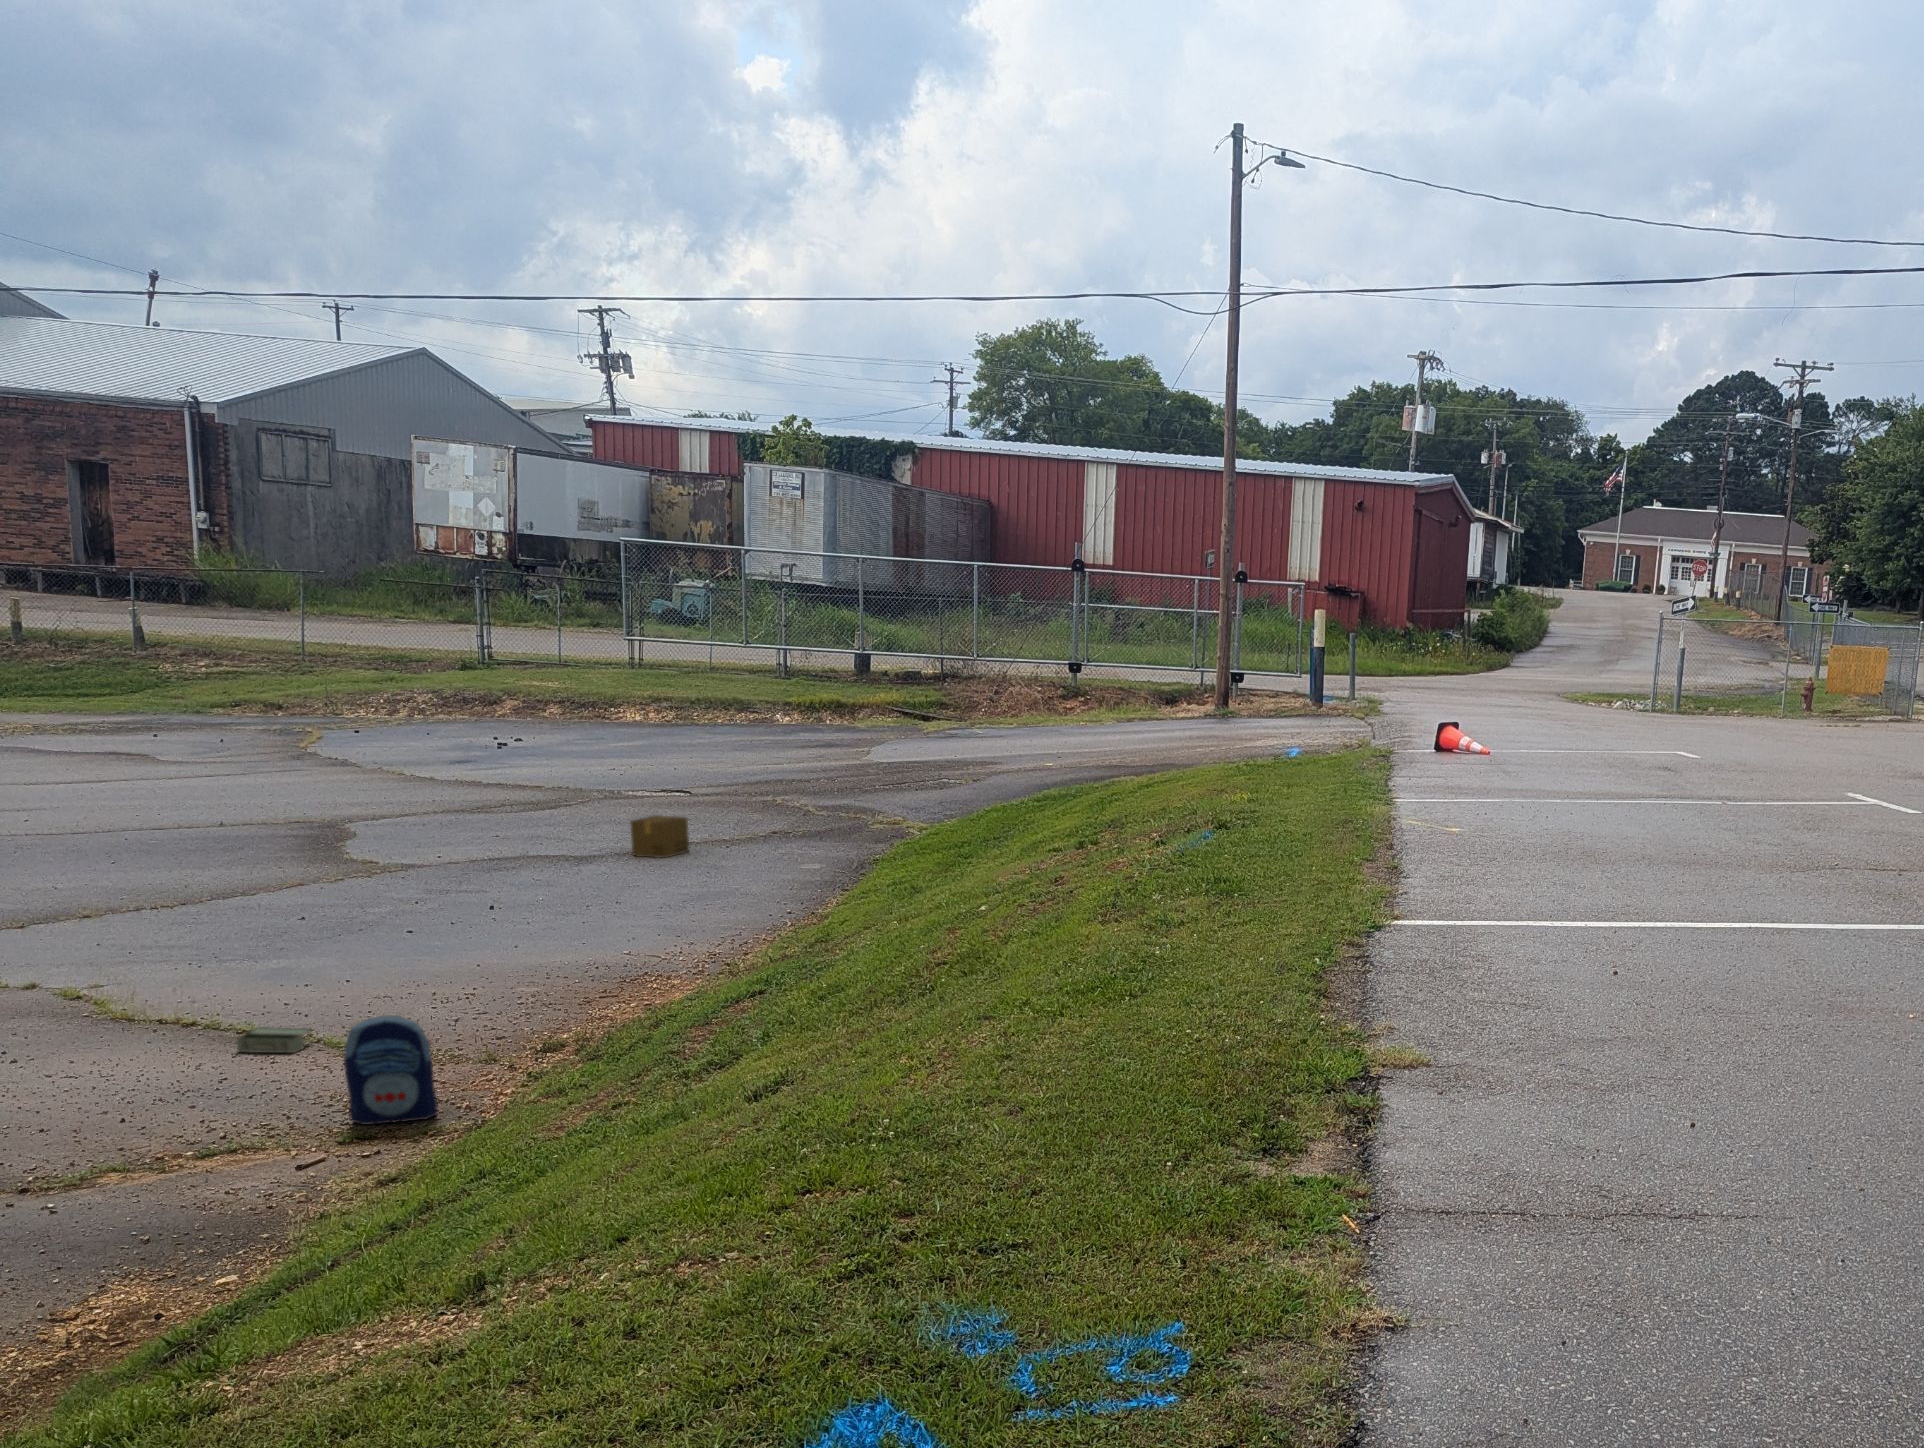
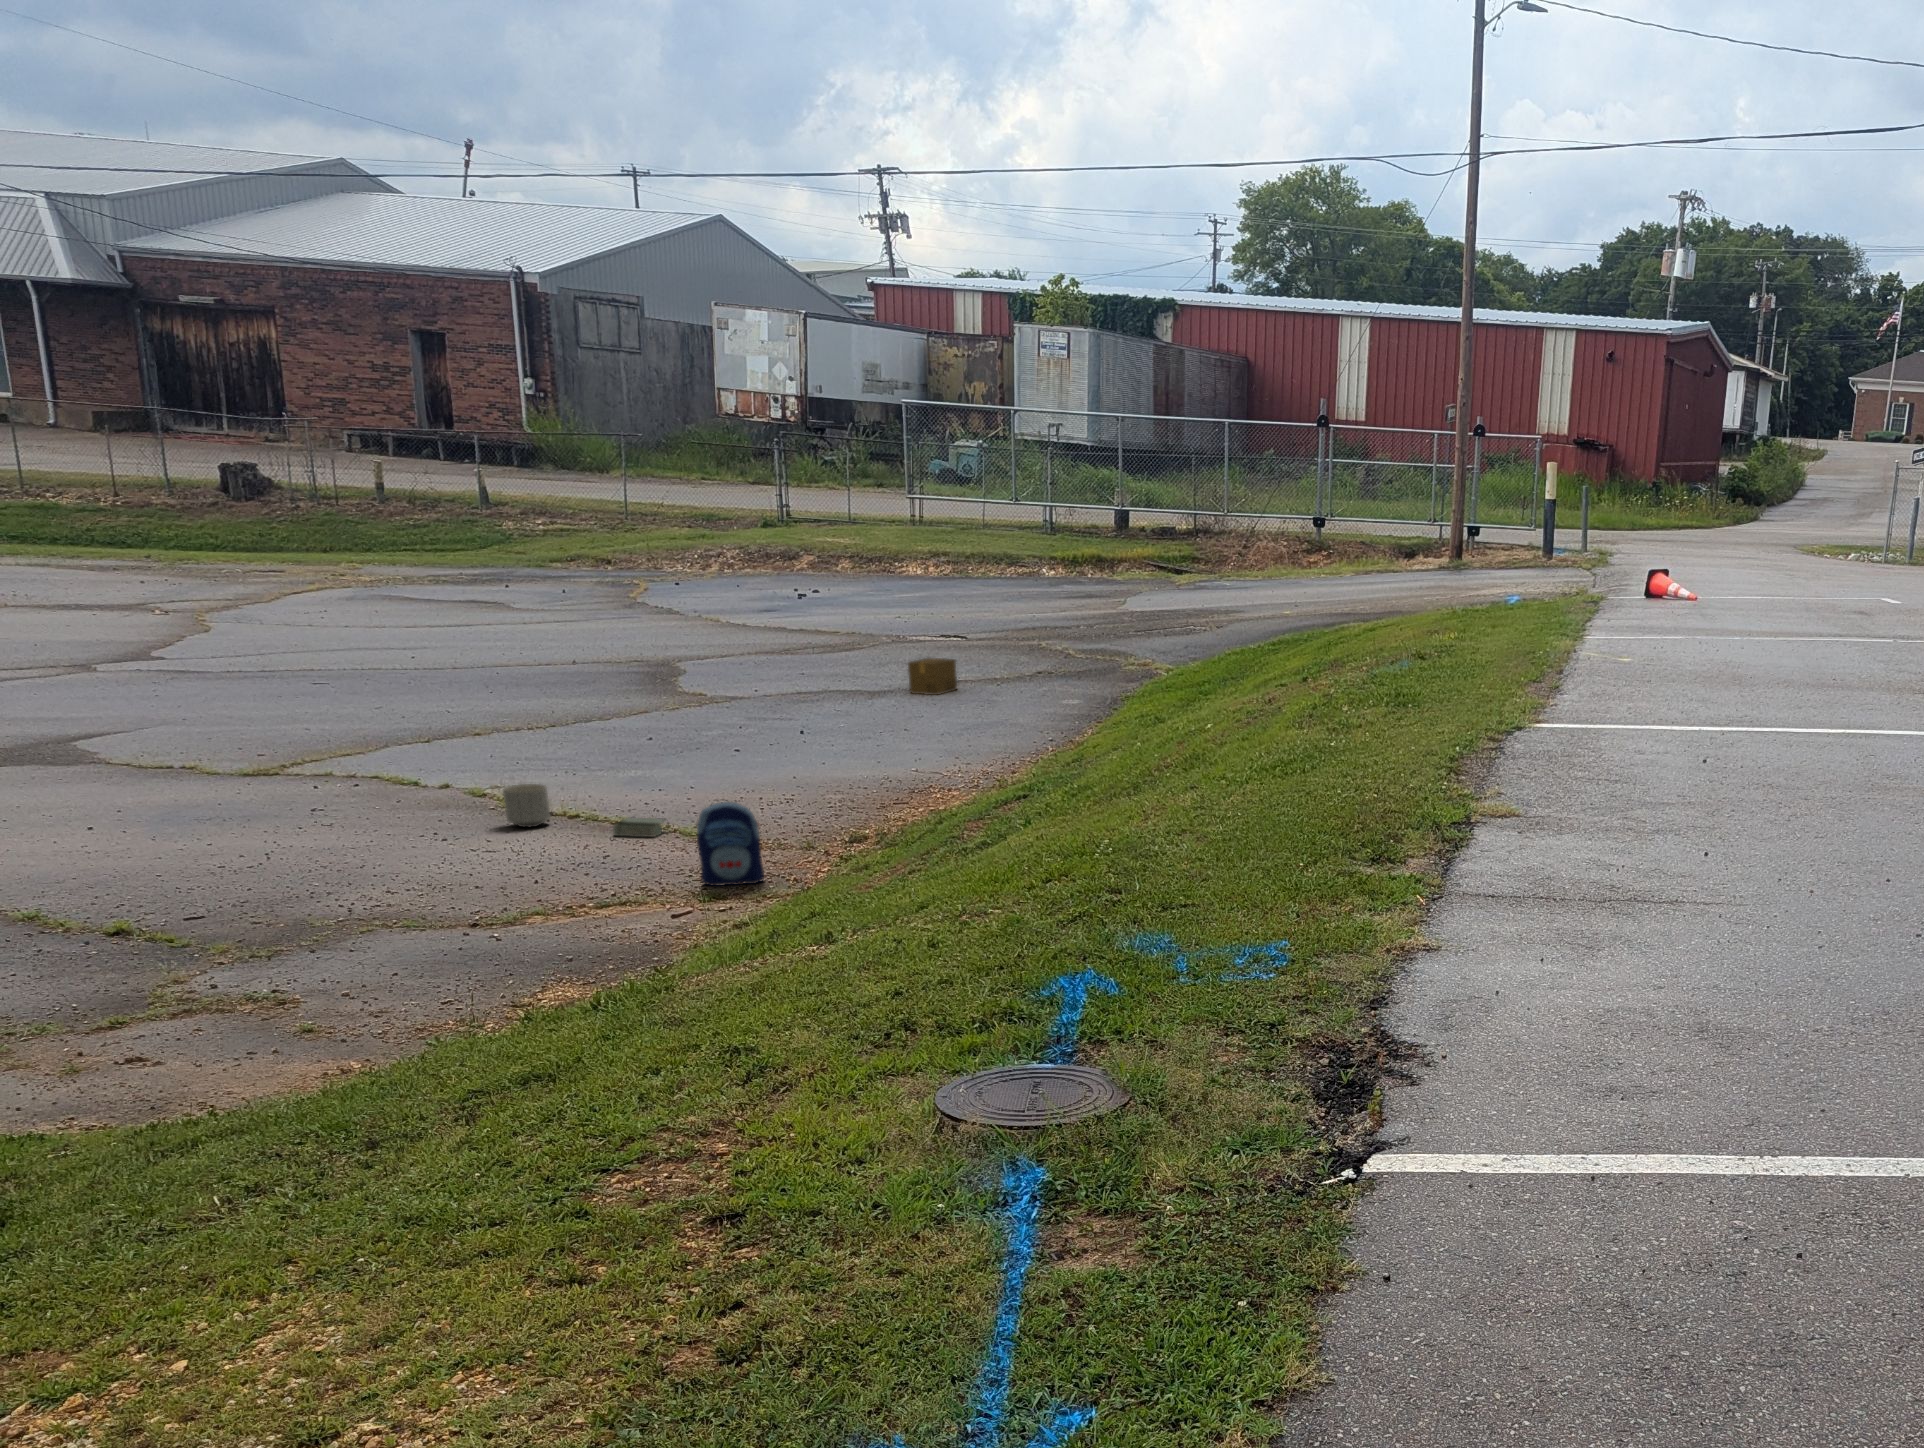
planter: none [86,986,154,1042] -> present [503,784,550,827]

